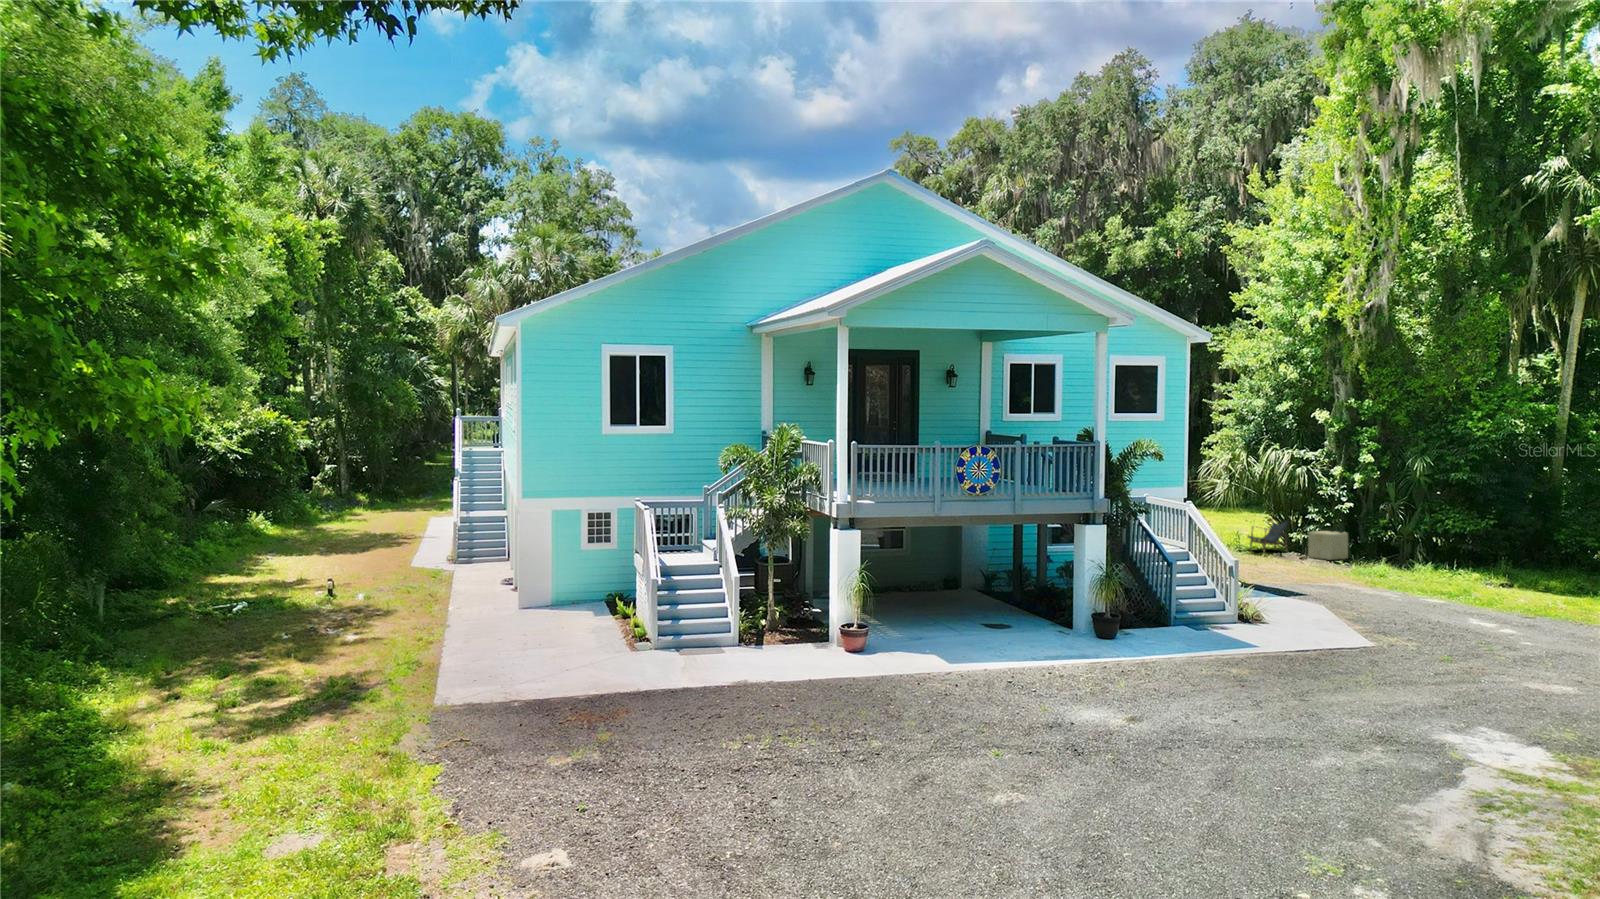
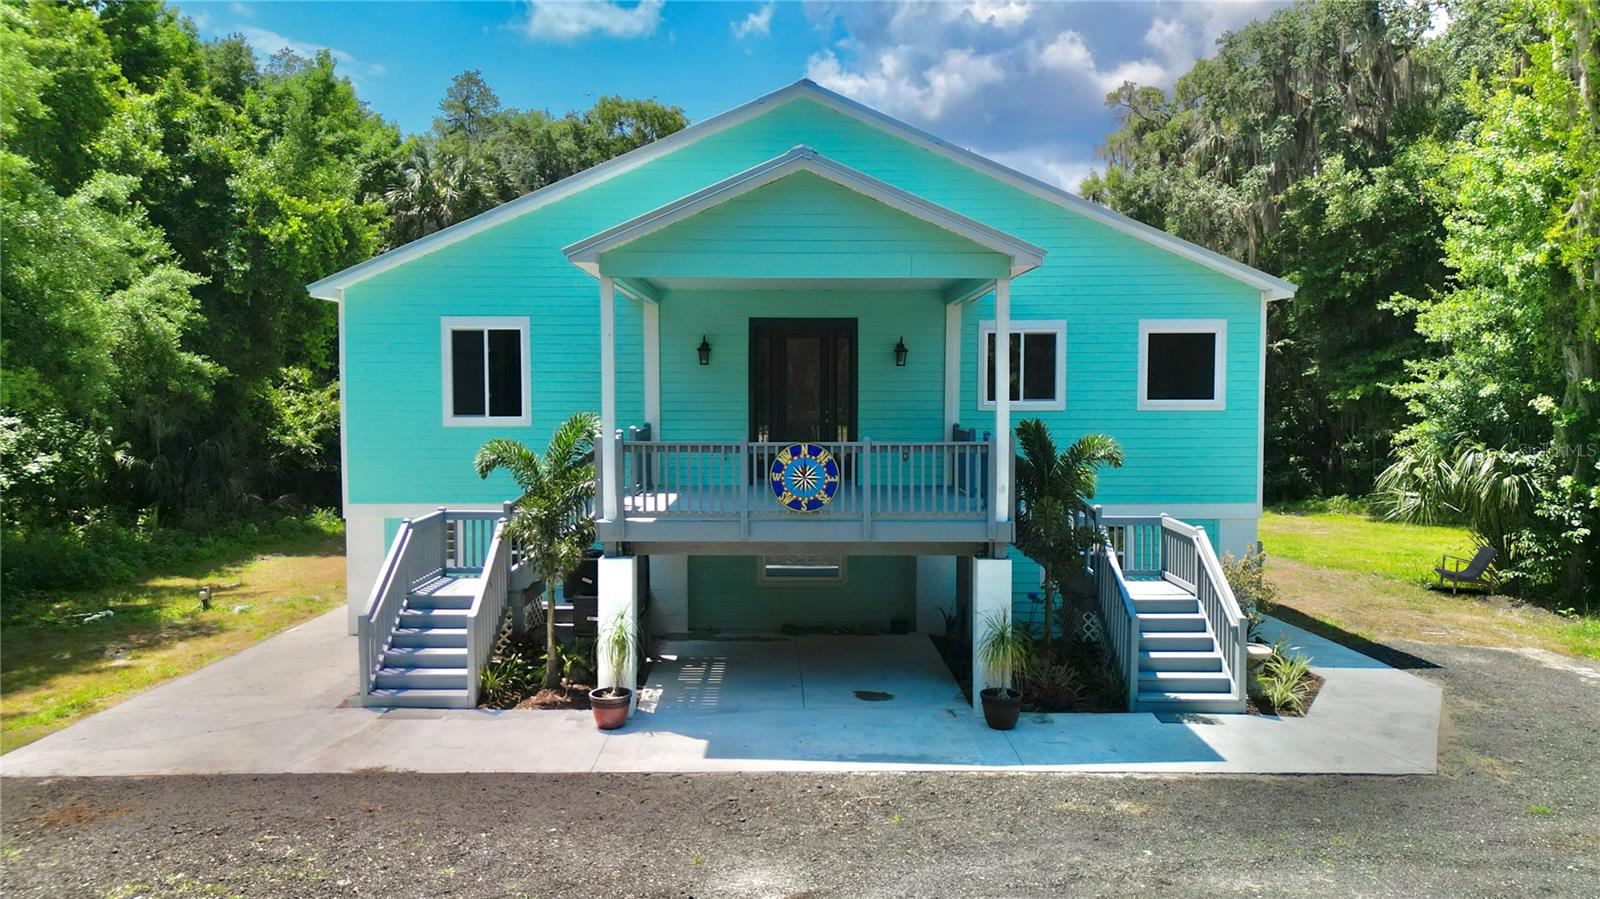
cardboard box: present [1308,531,1348,560] -> none [1517,569,1583,613]

